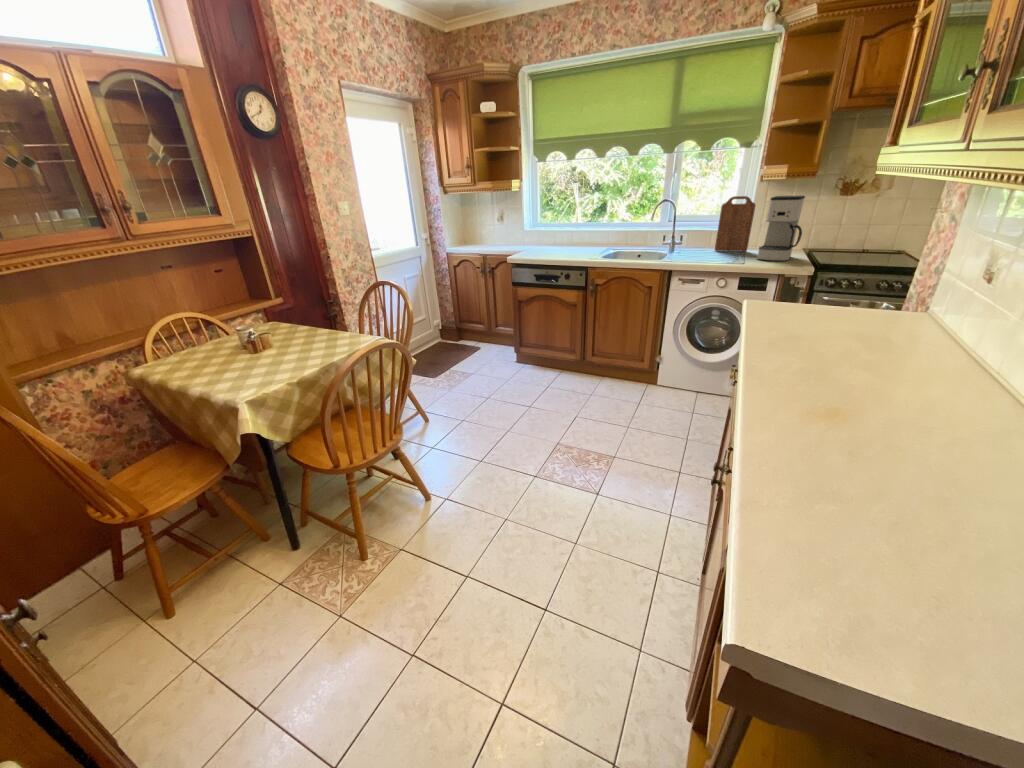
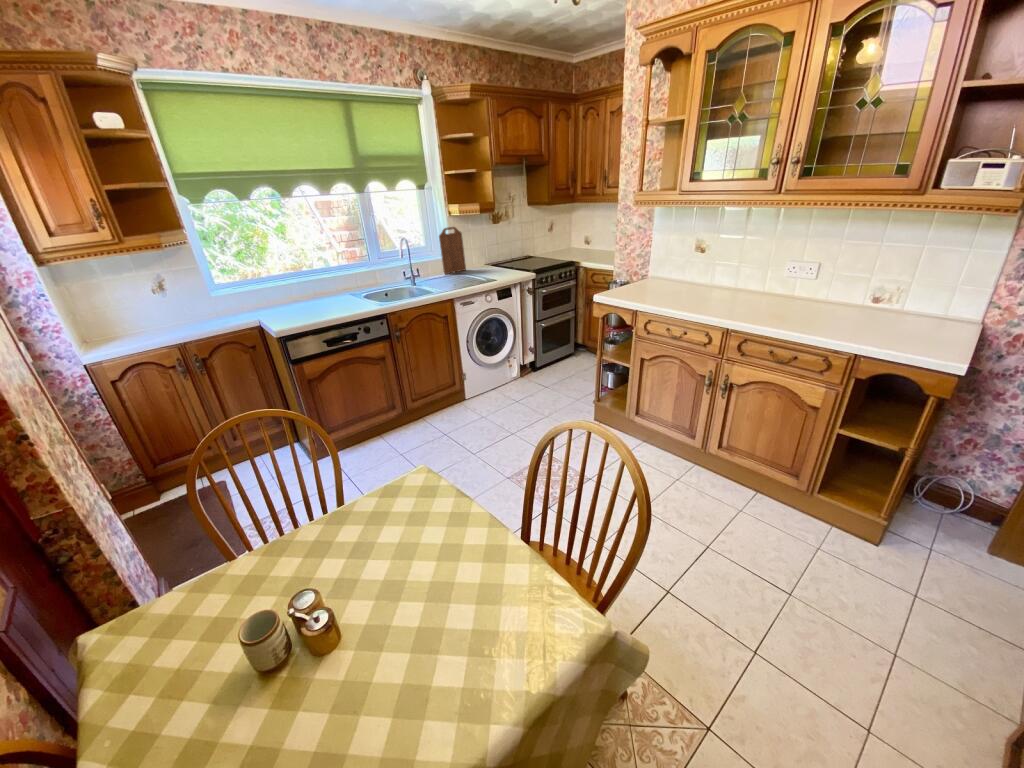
coffee maker: present [757,196,805,261] -> none [481,222,512,273]

